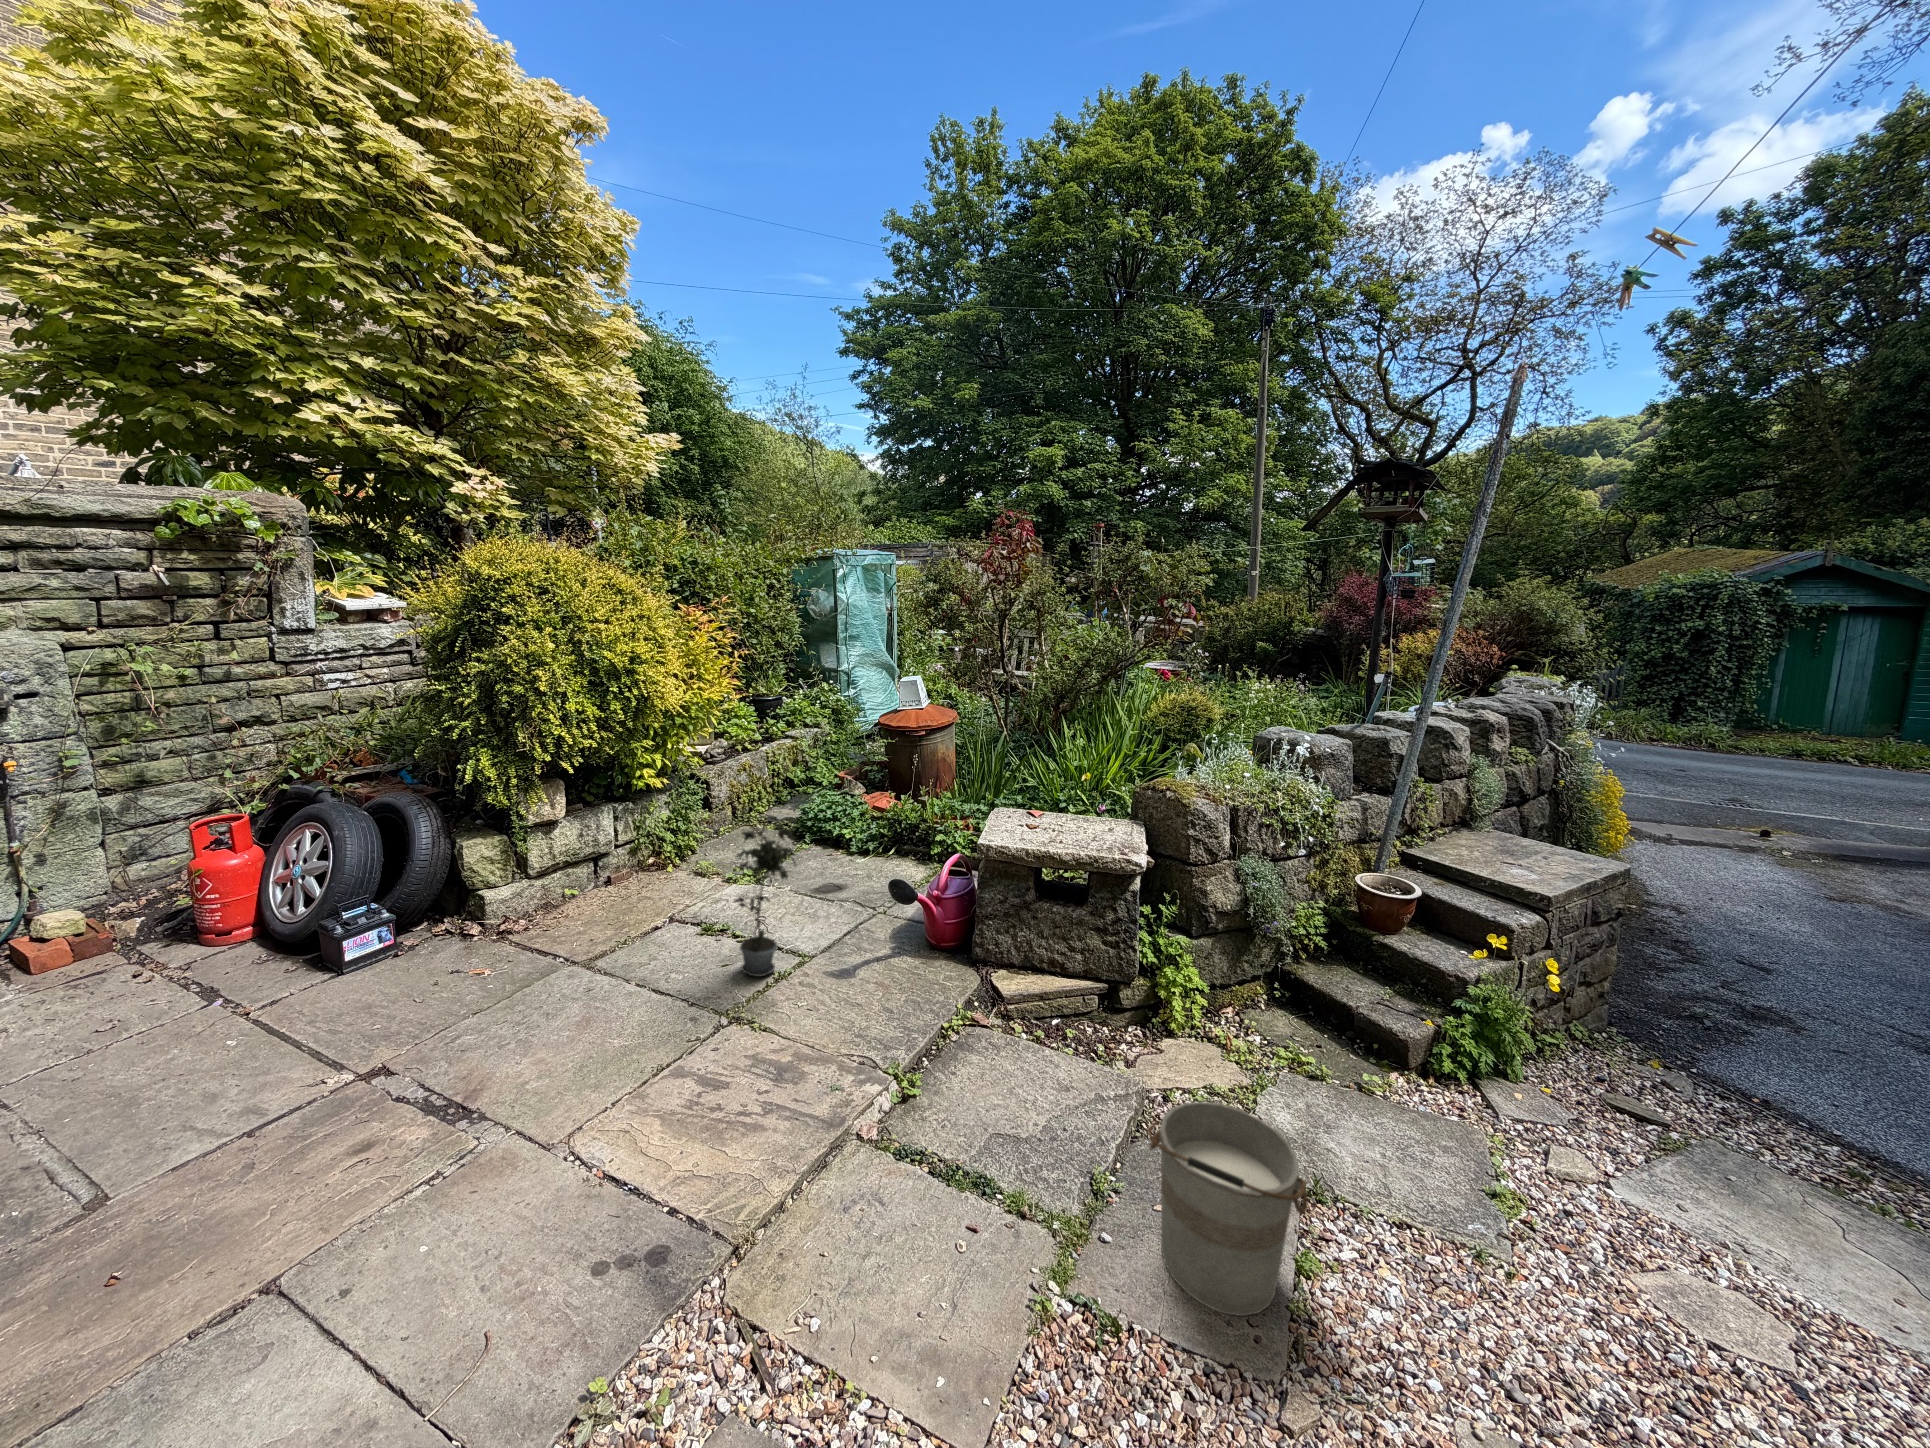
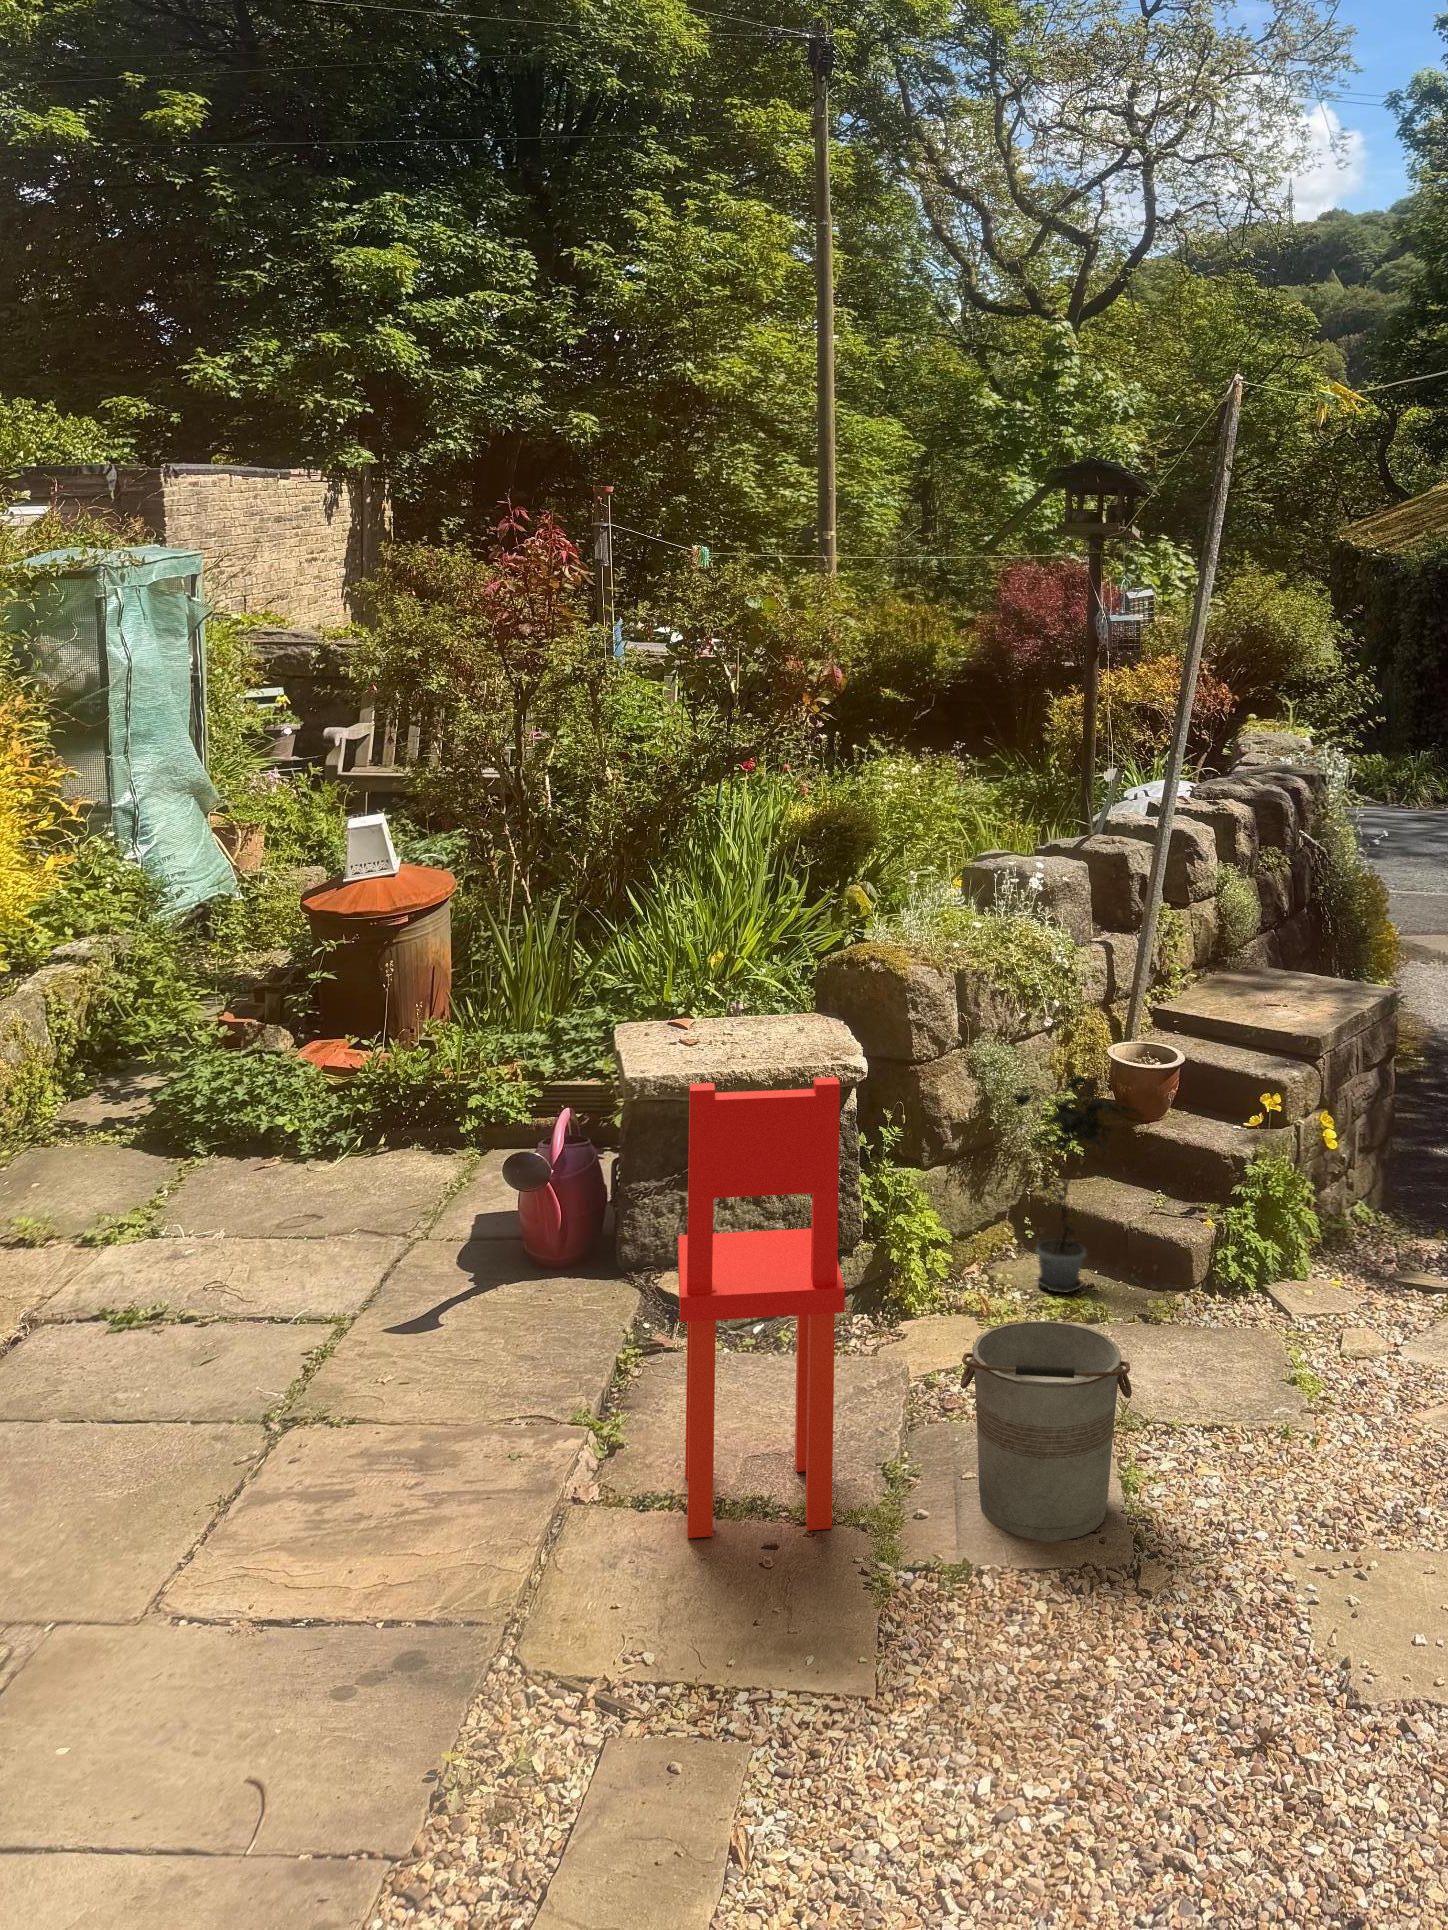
potted plant: present [733,817,796,977] -> present [1011,1066,1141,1293]
chair: none [908,870,1055,1232] -> present [678,1077,845,1538]

